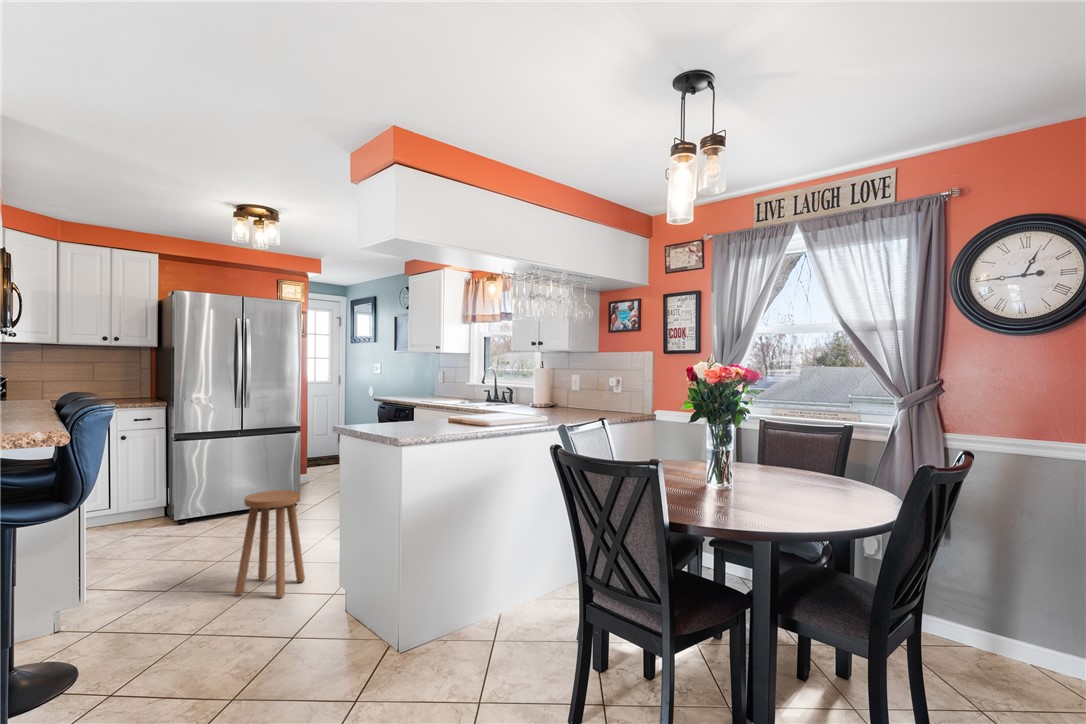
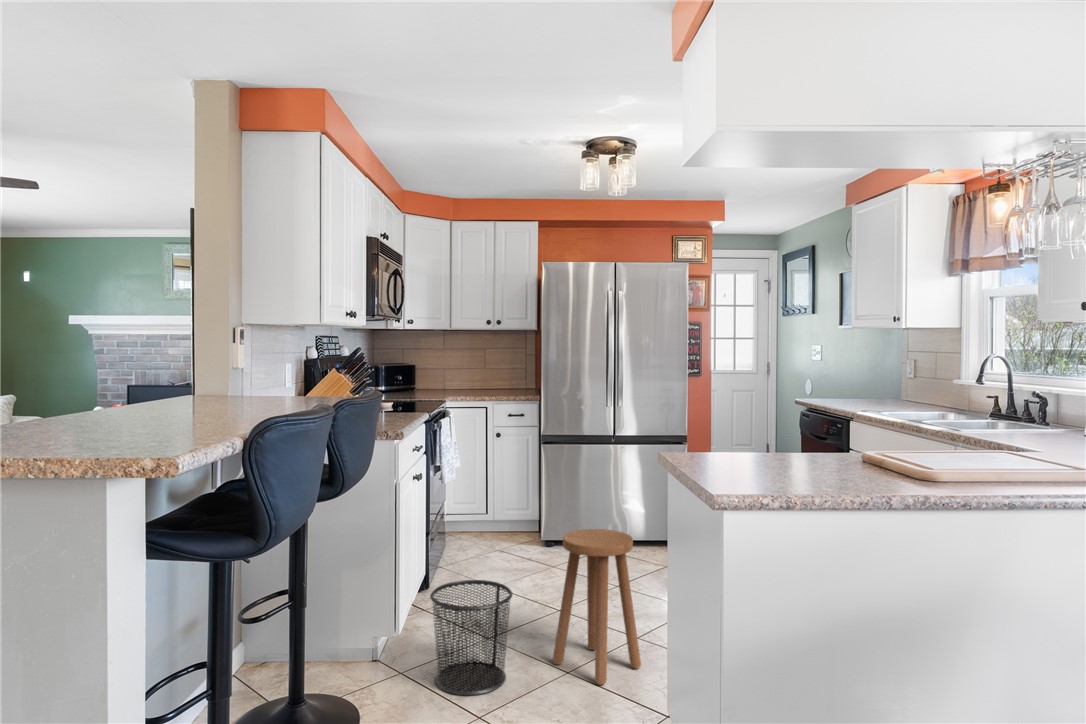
waste bin: none [128,543,208,637] -> present [430,580,512,695]

